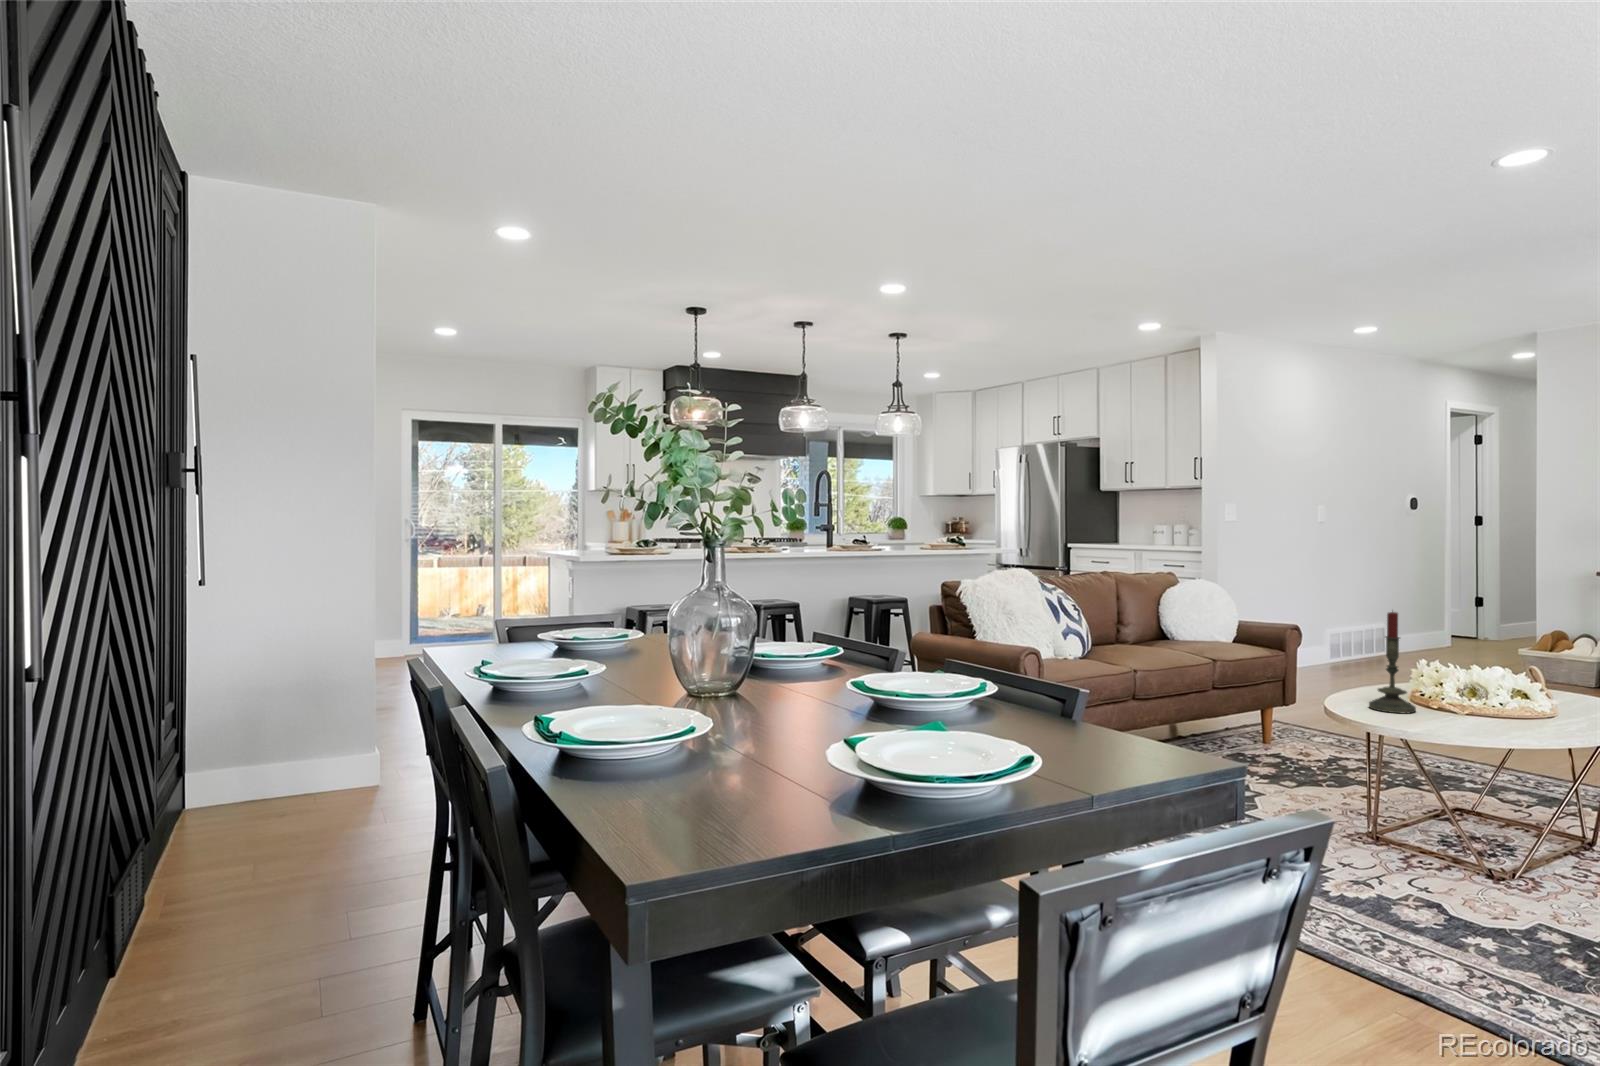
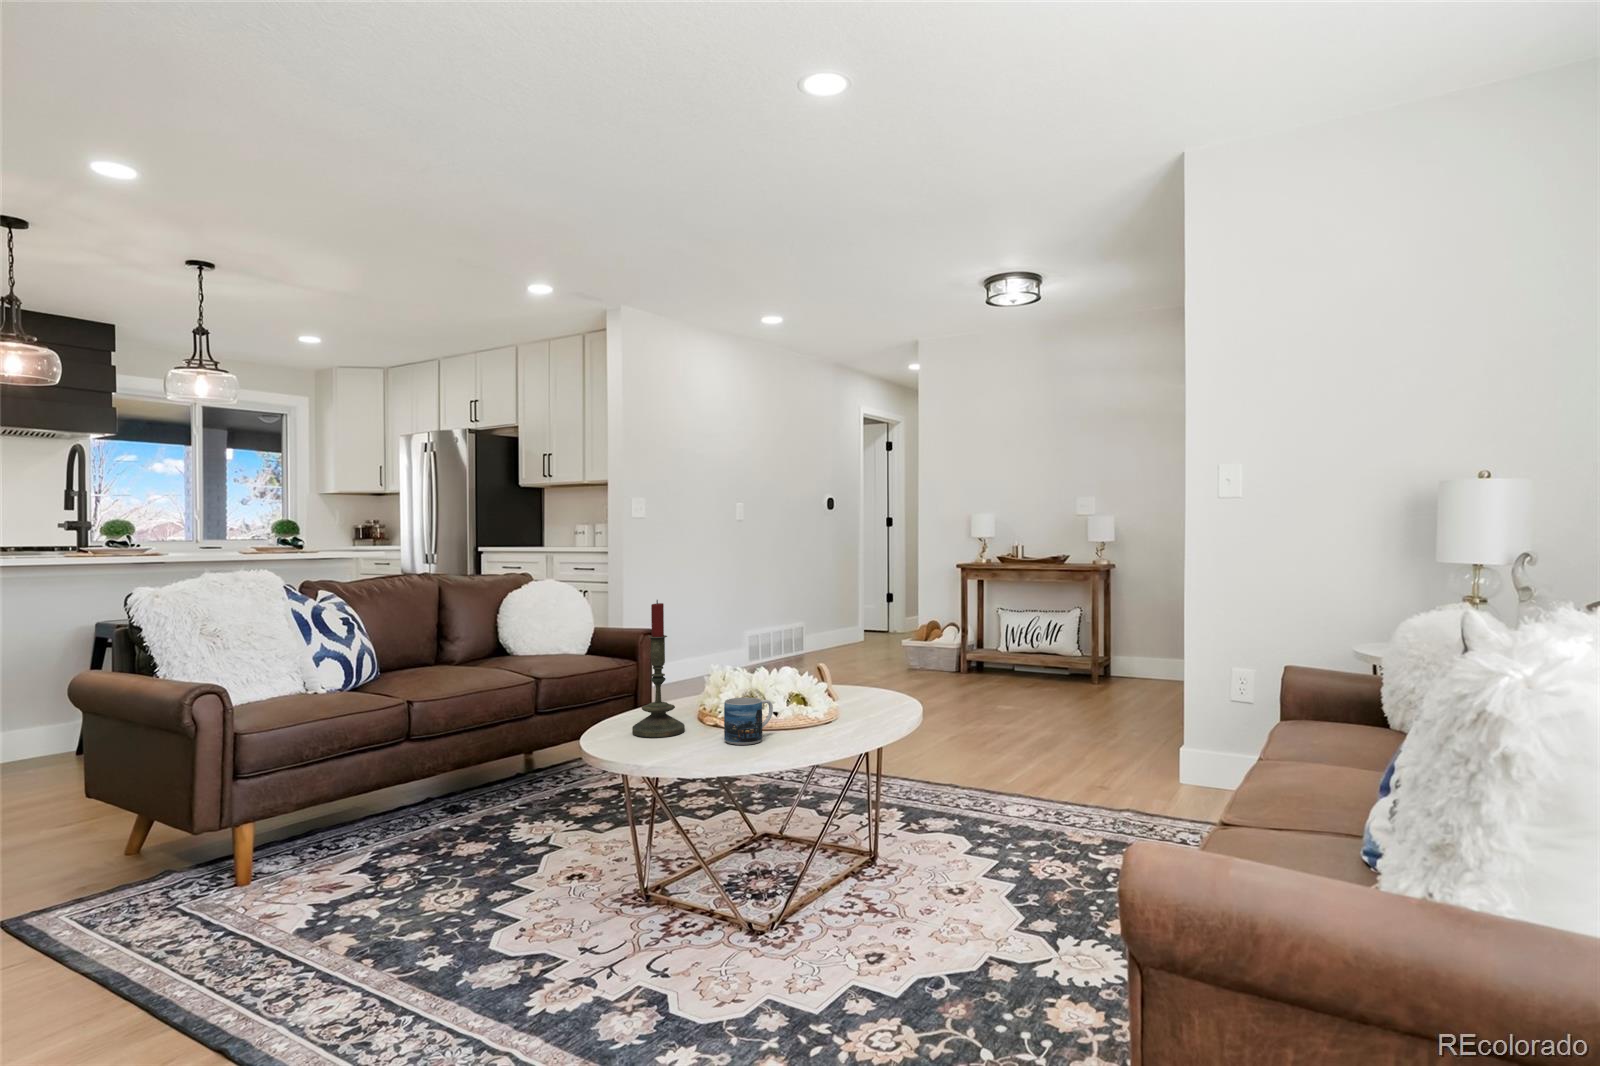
mug: none [1464,690,1507,726] -> present [724,697,773,745]

